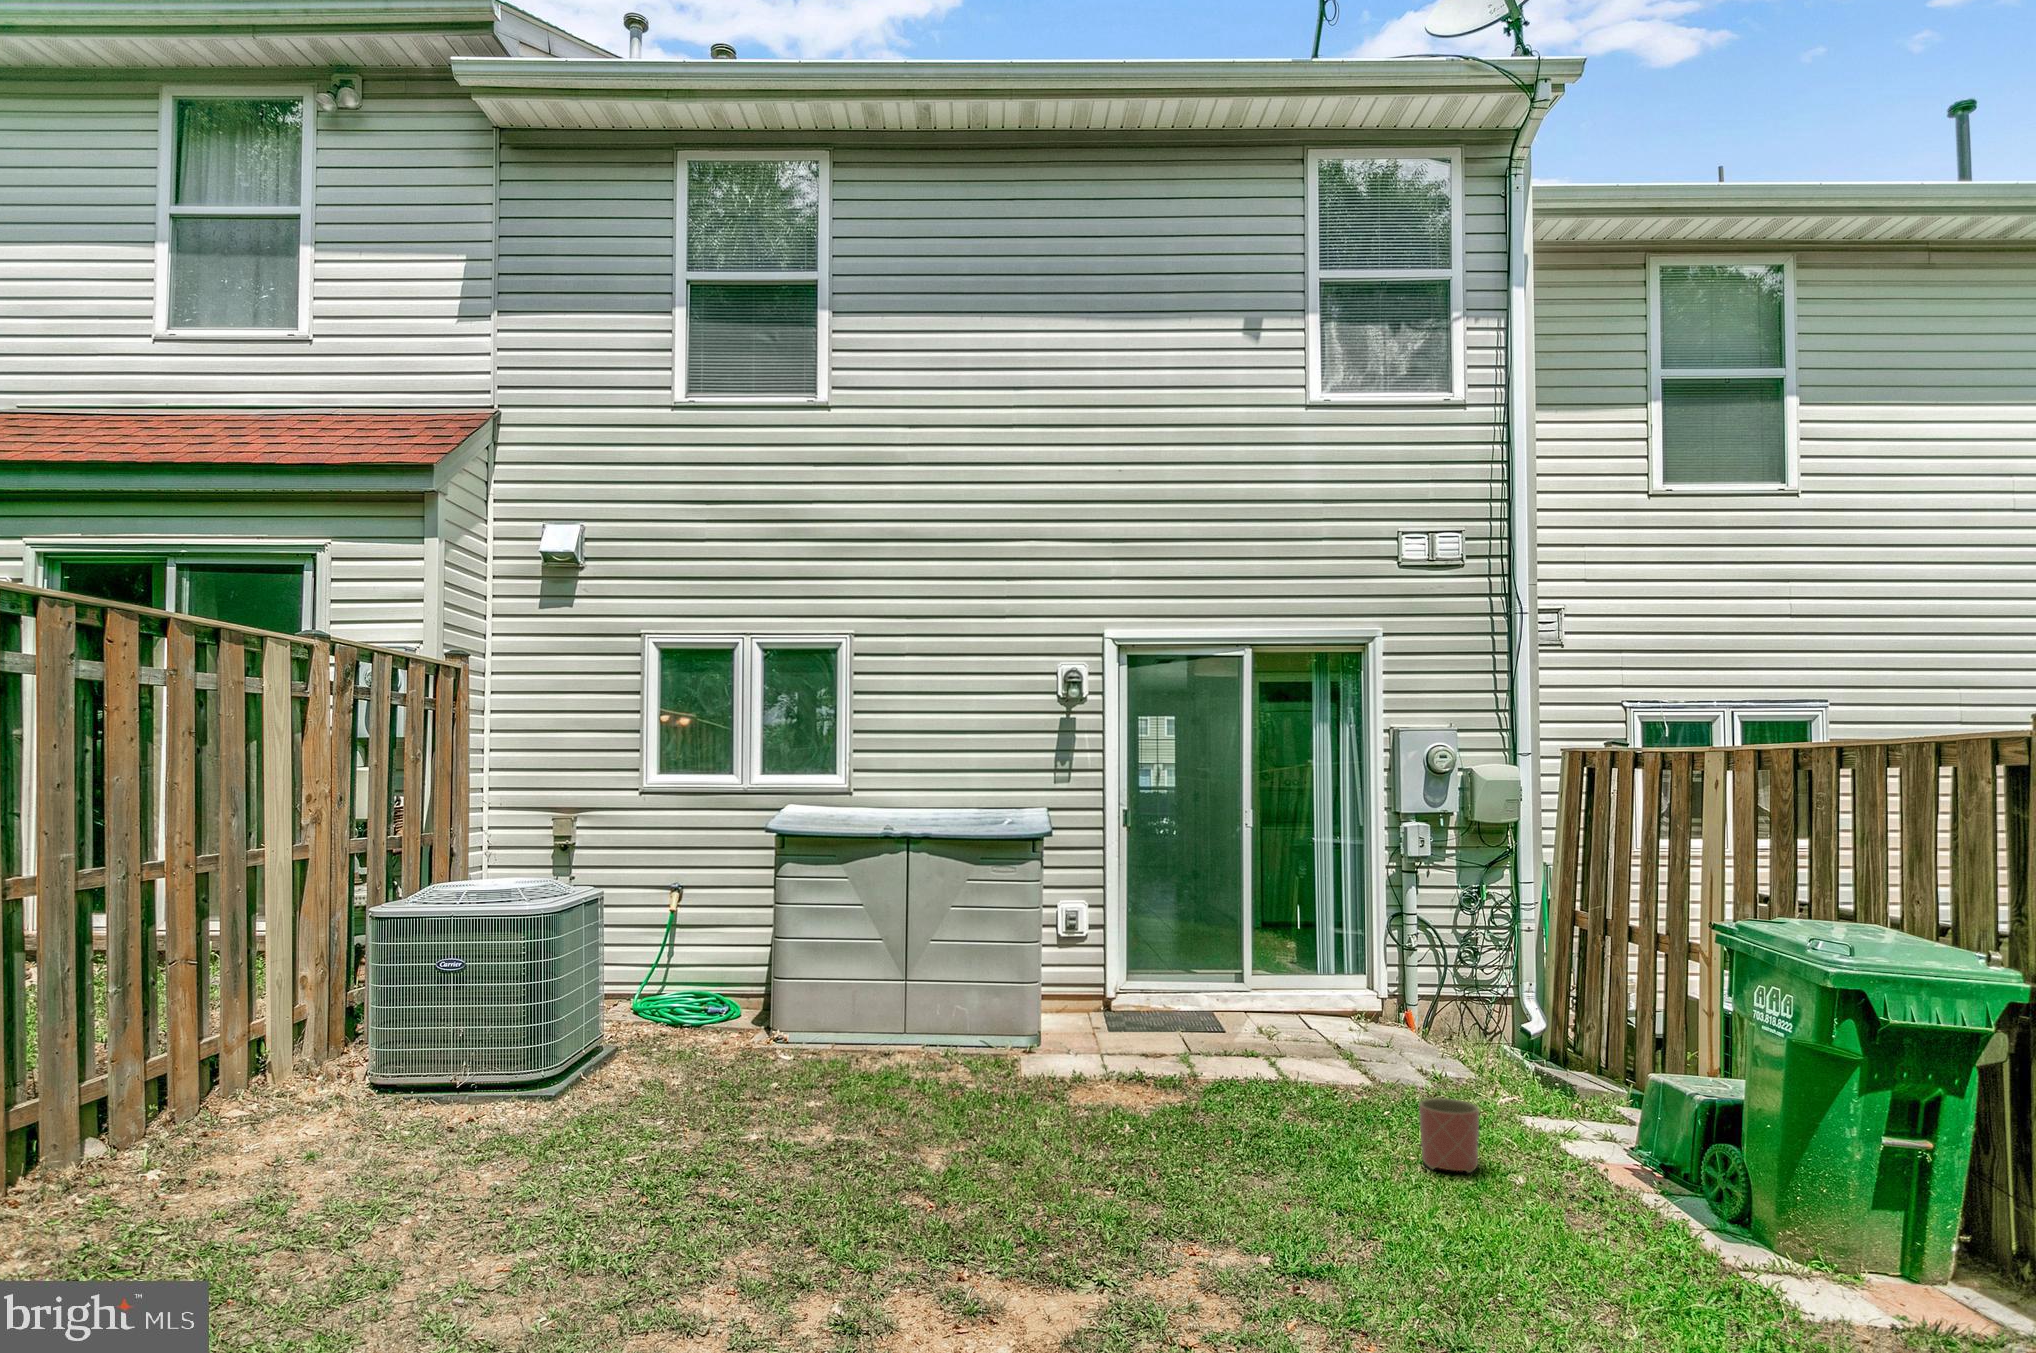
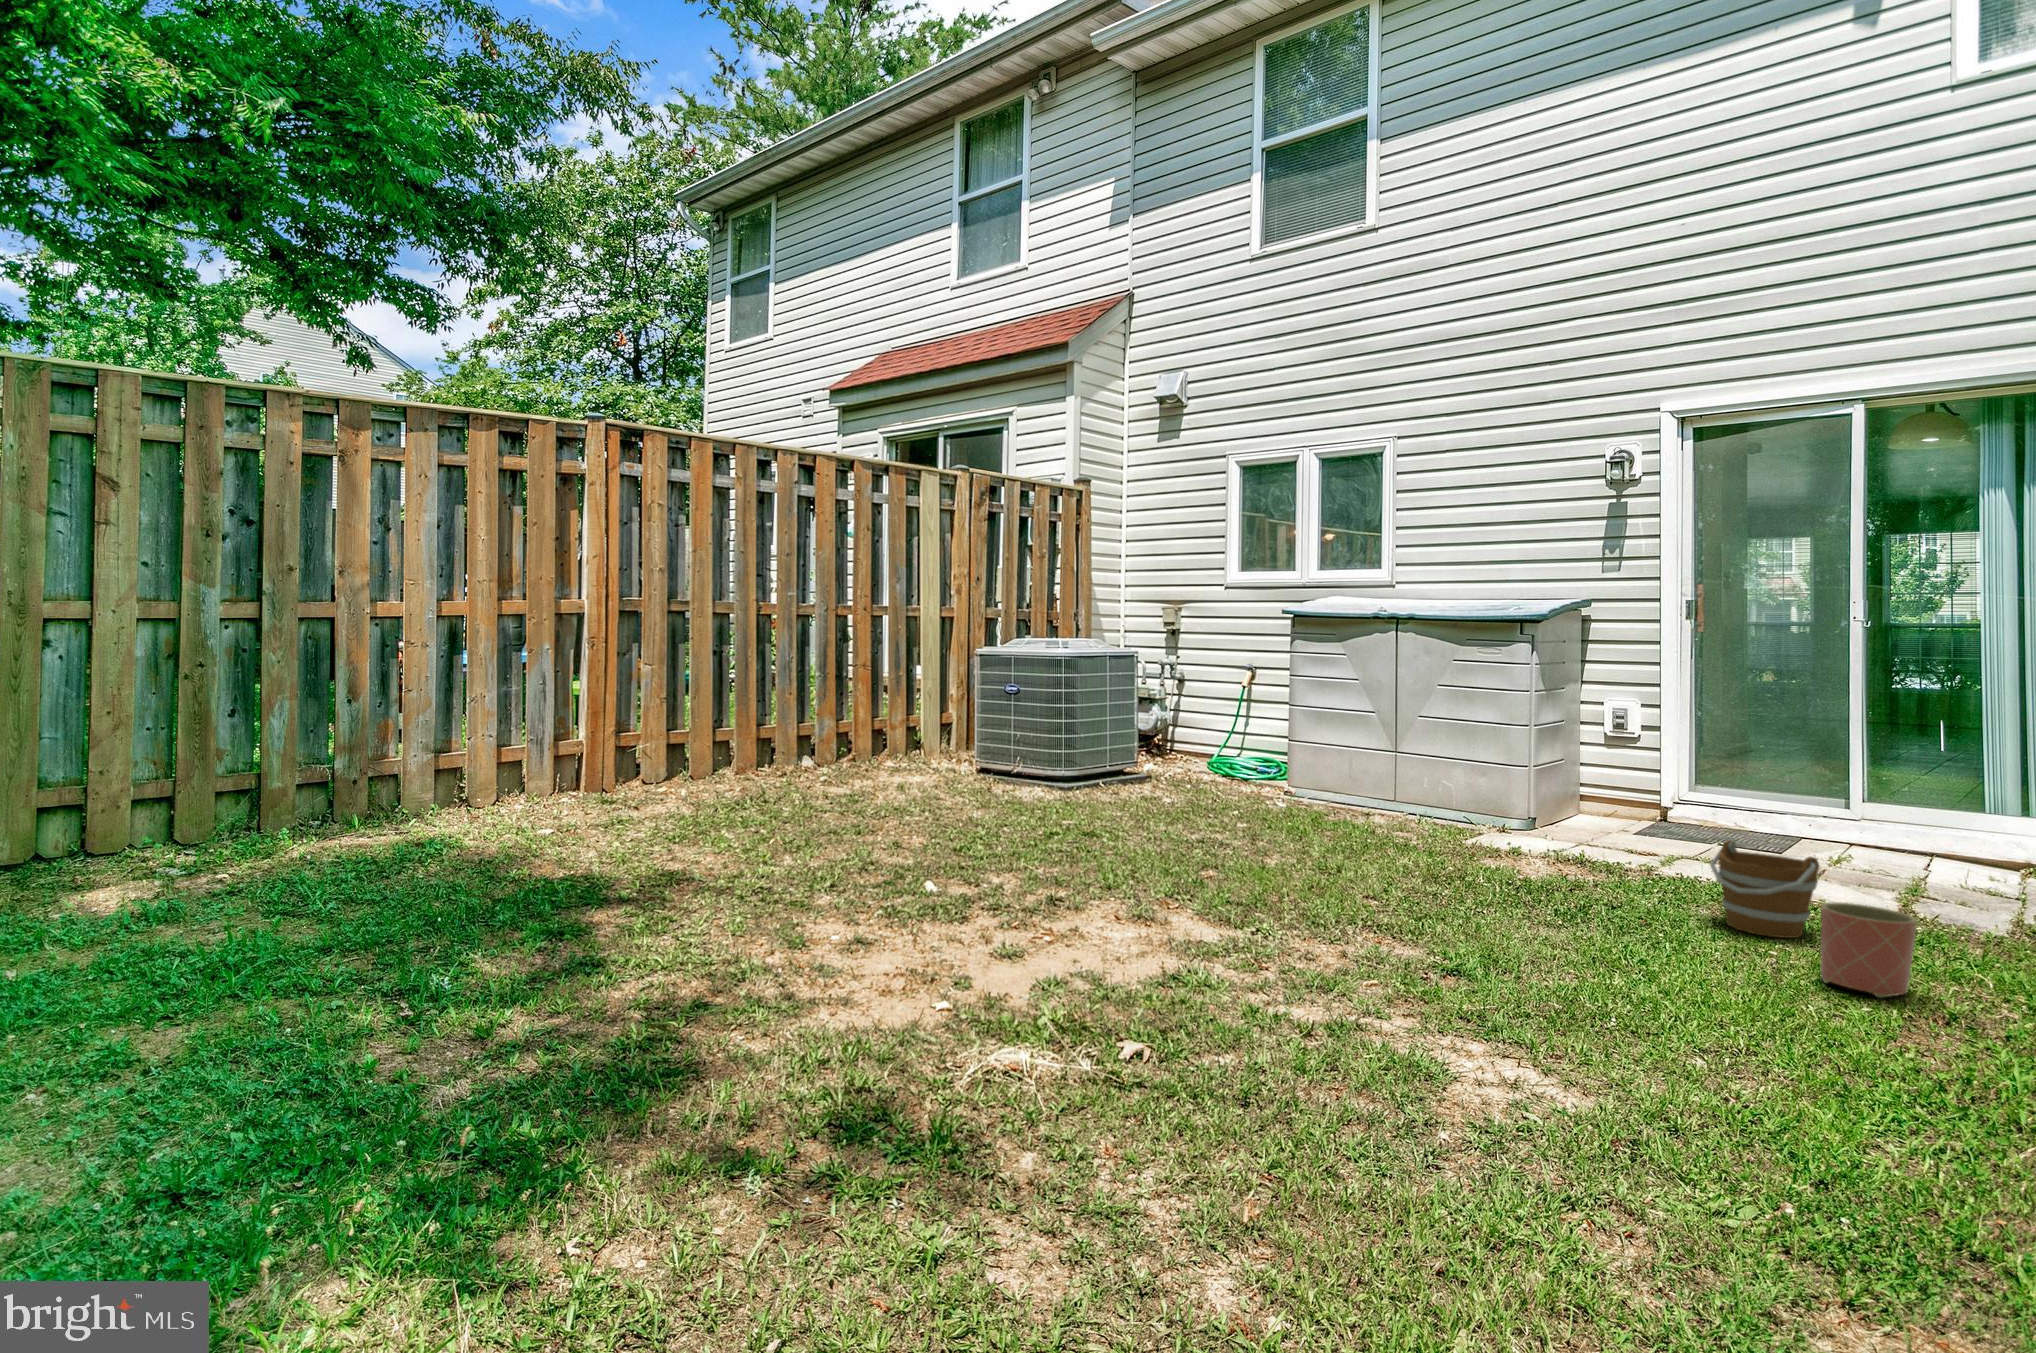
bucket: none [1297,1053,1374,1133] -> present [1710,840,1819,938]

